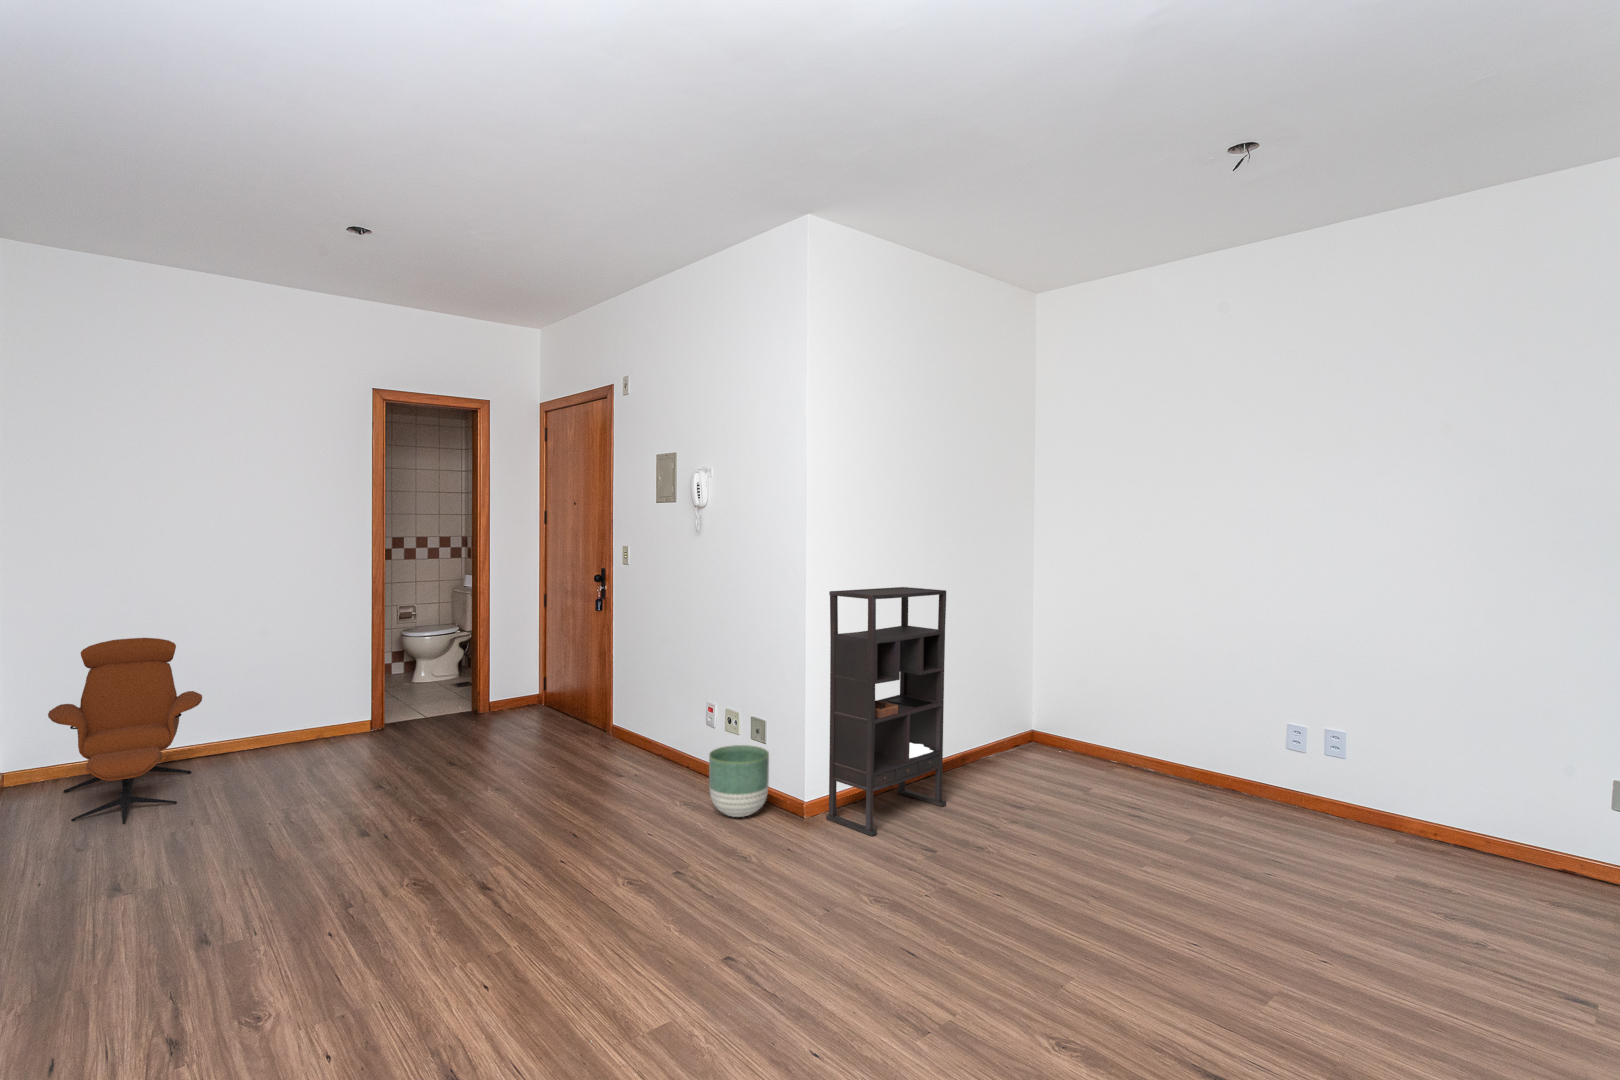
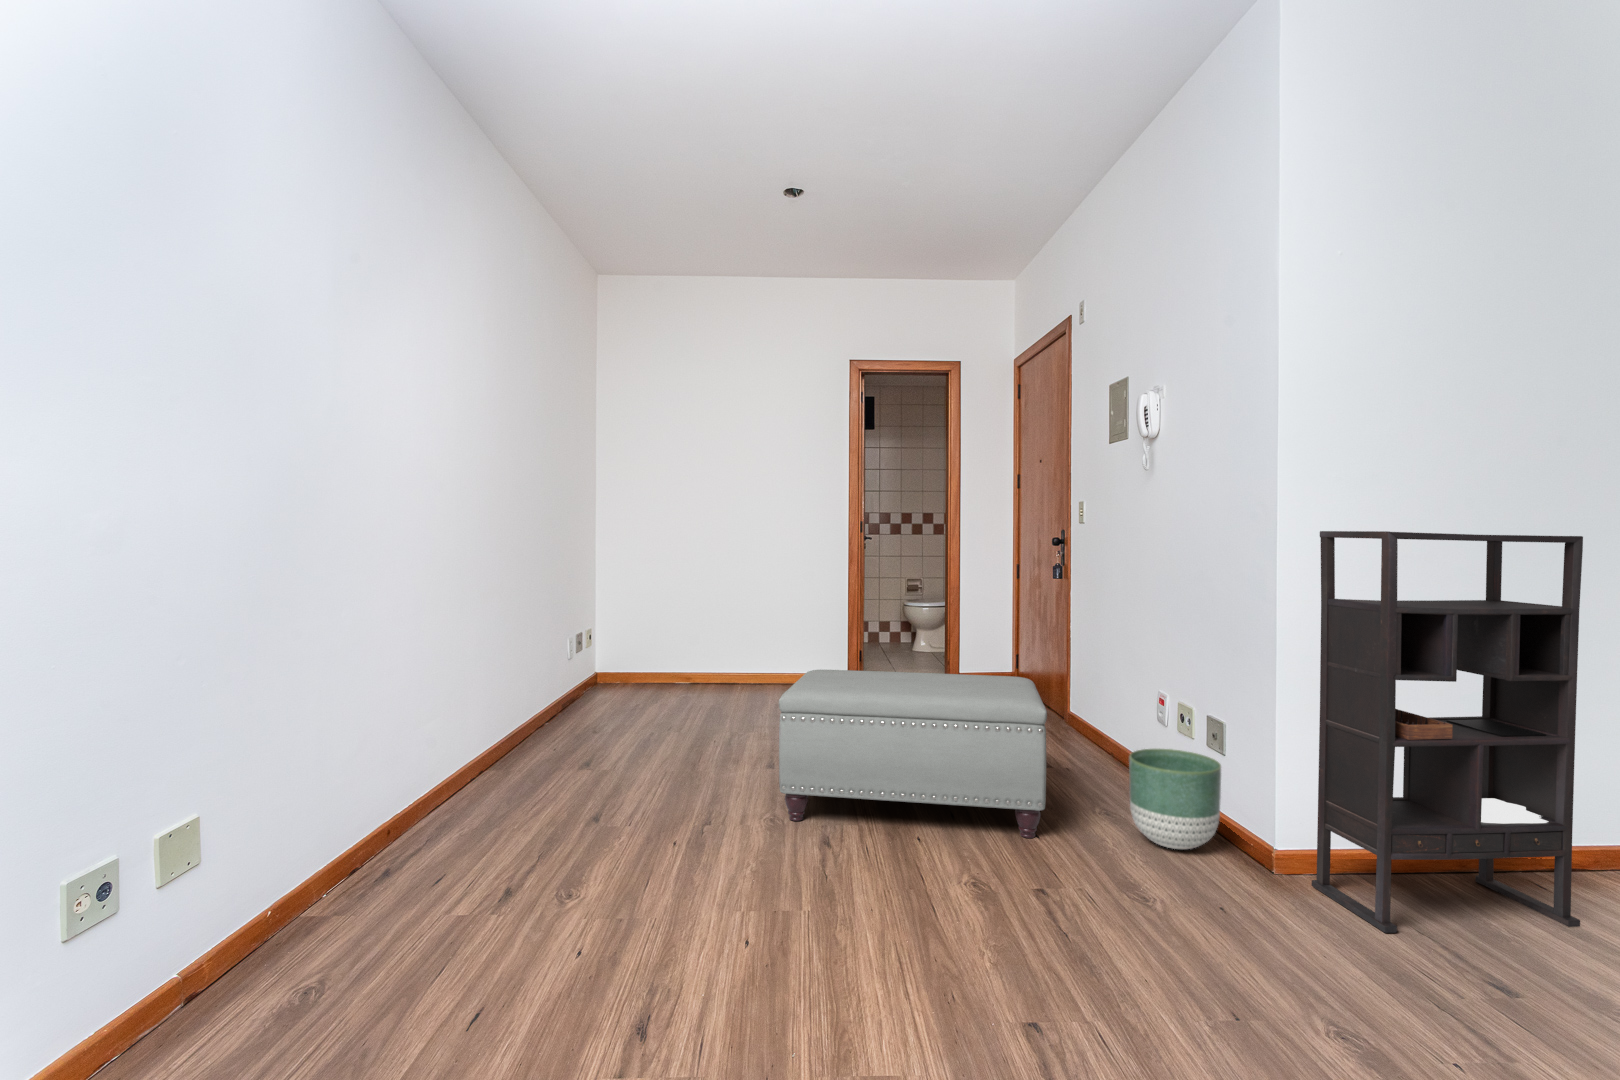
lounge chair: present [48,638,202,824] -> none [608,579,709,722]
ottoman: none [412,707,658,877] -> present [779,670,1047,838]

